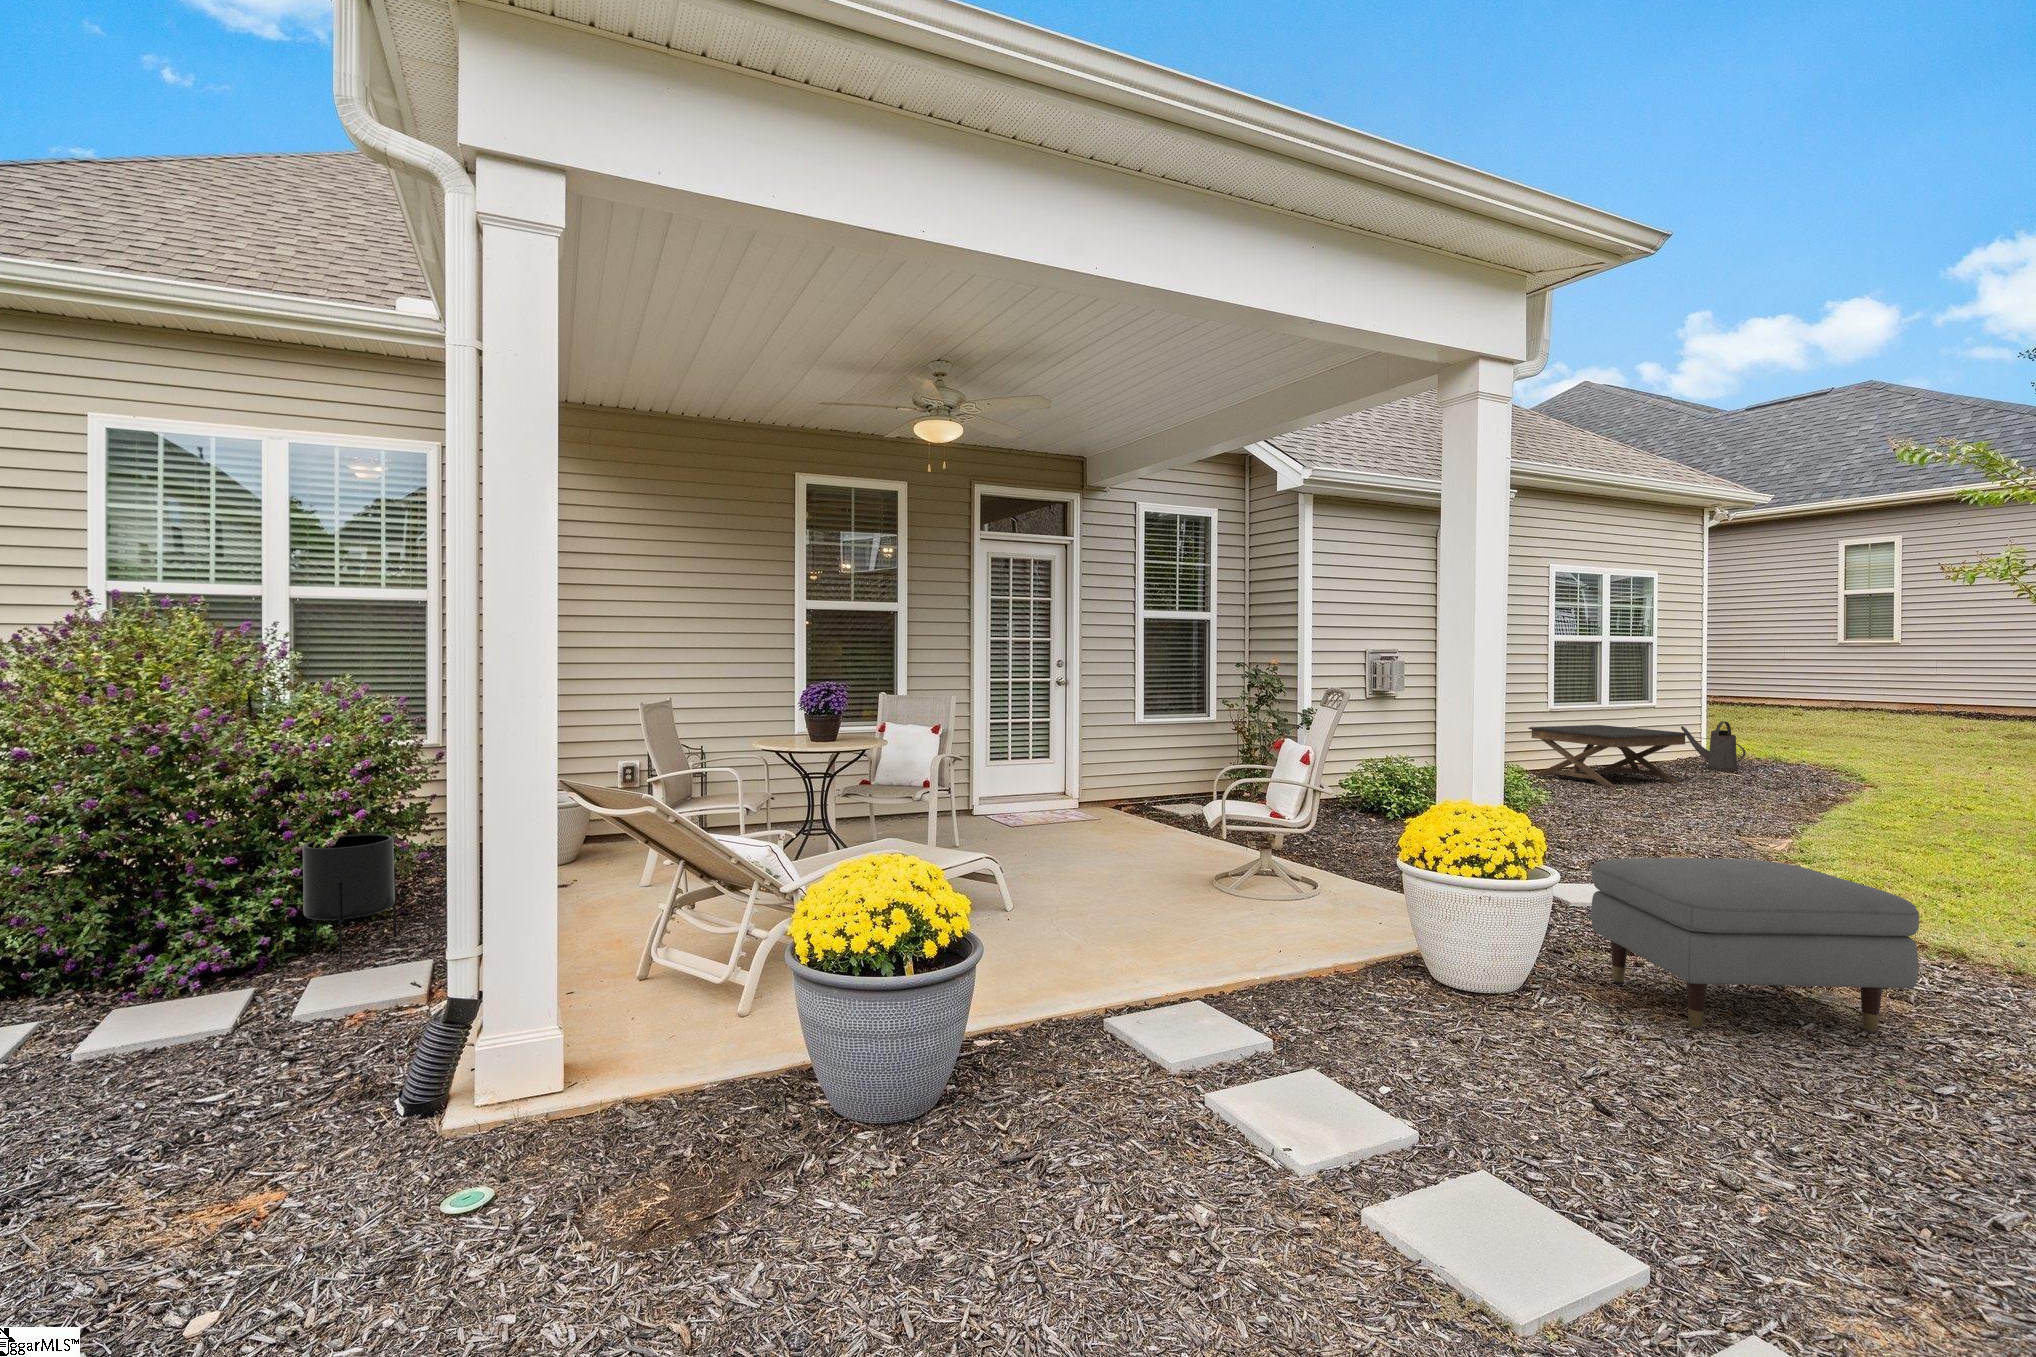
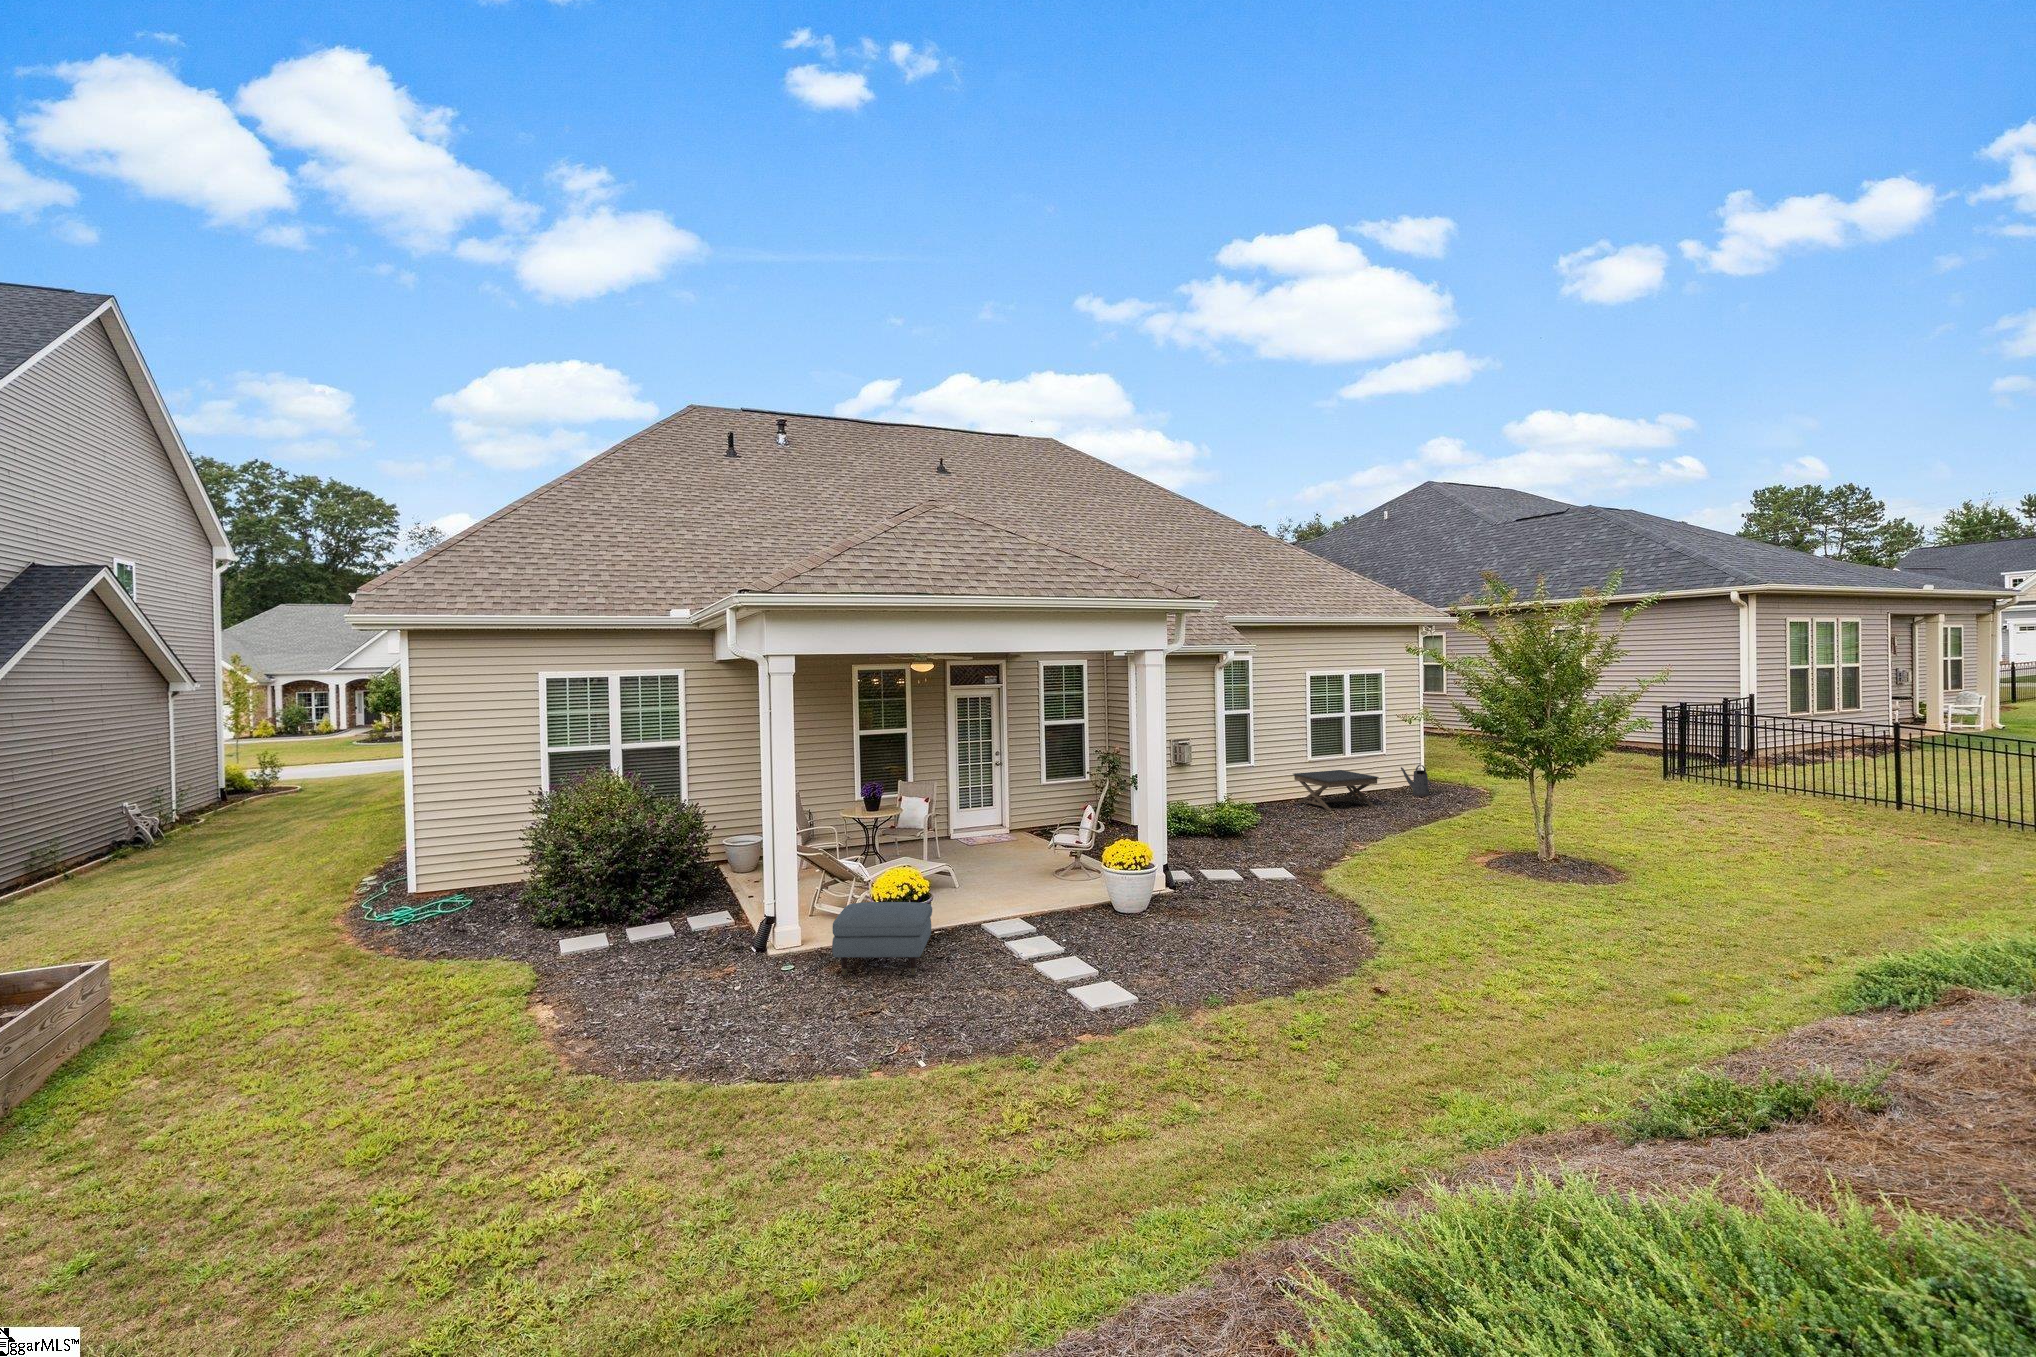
planter: present [303,834,396,959] -> none [672,863,704,913]
ottoman: present [1591,858,1919,1032] -> present [832,902,932,976]

